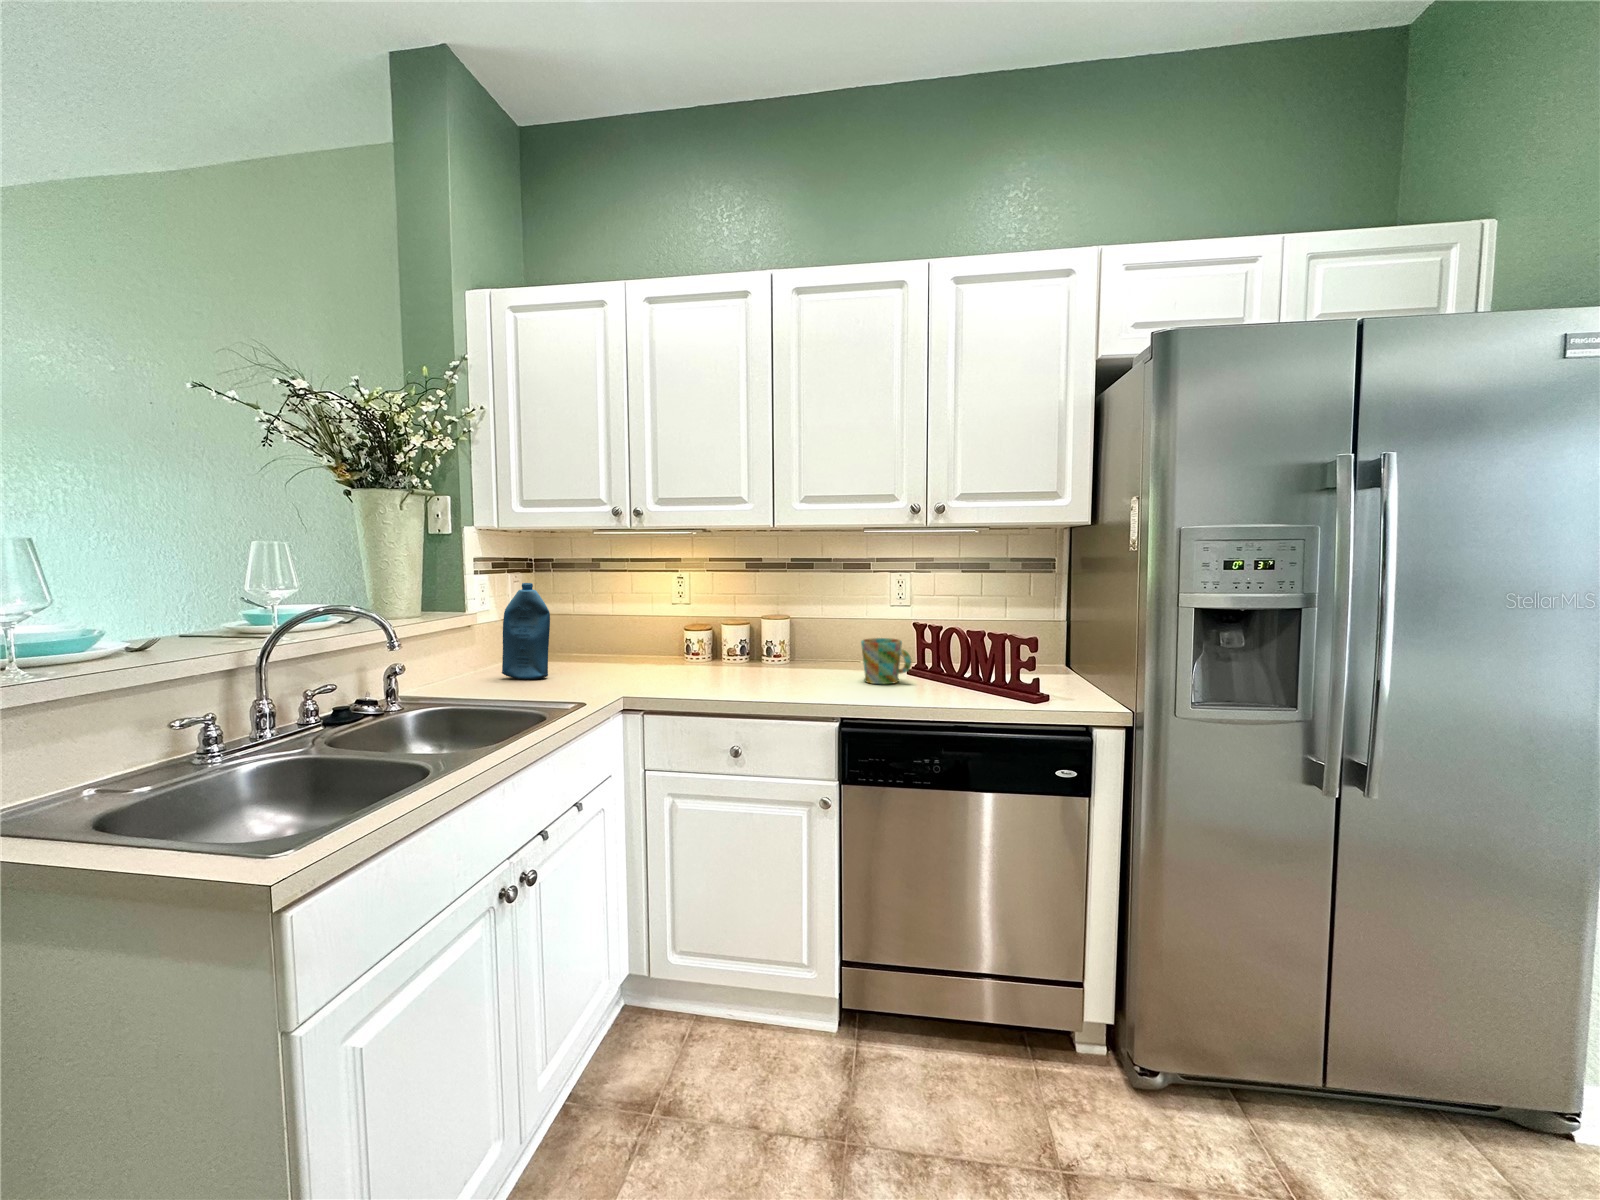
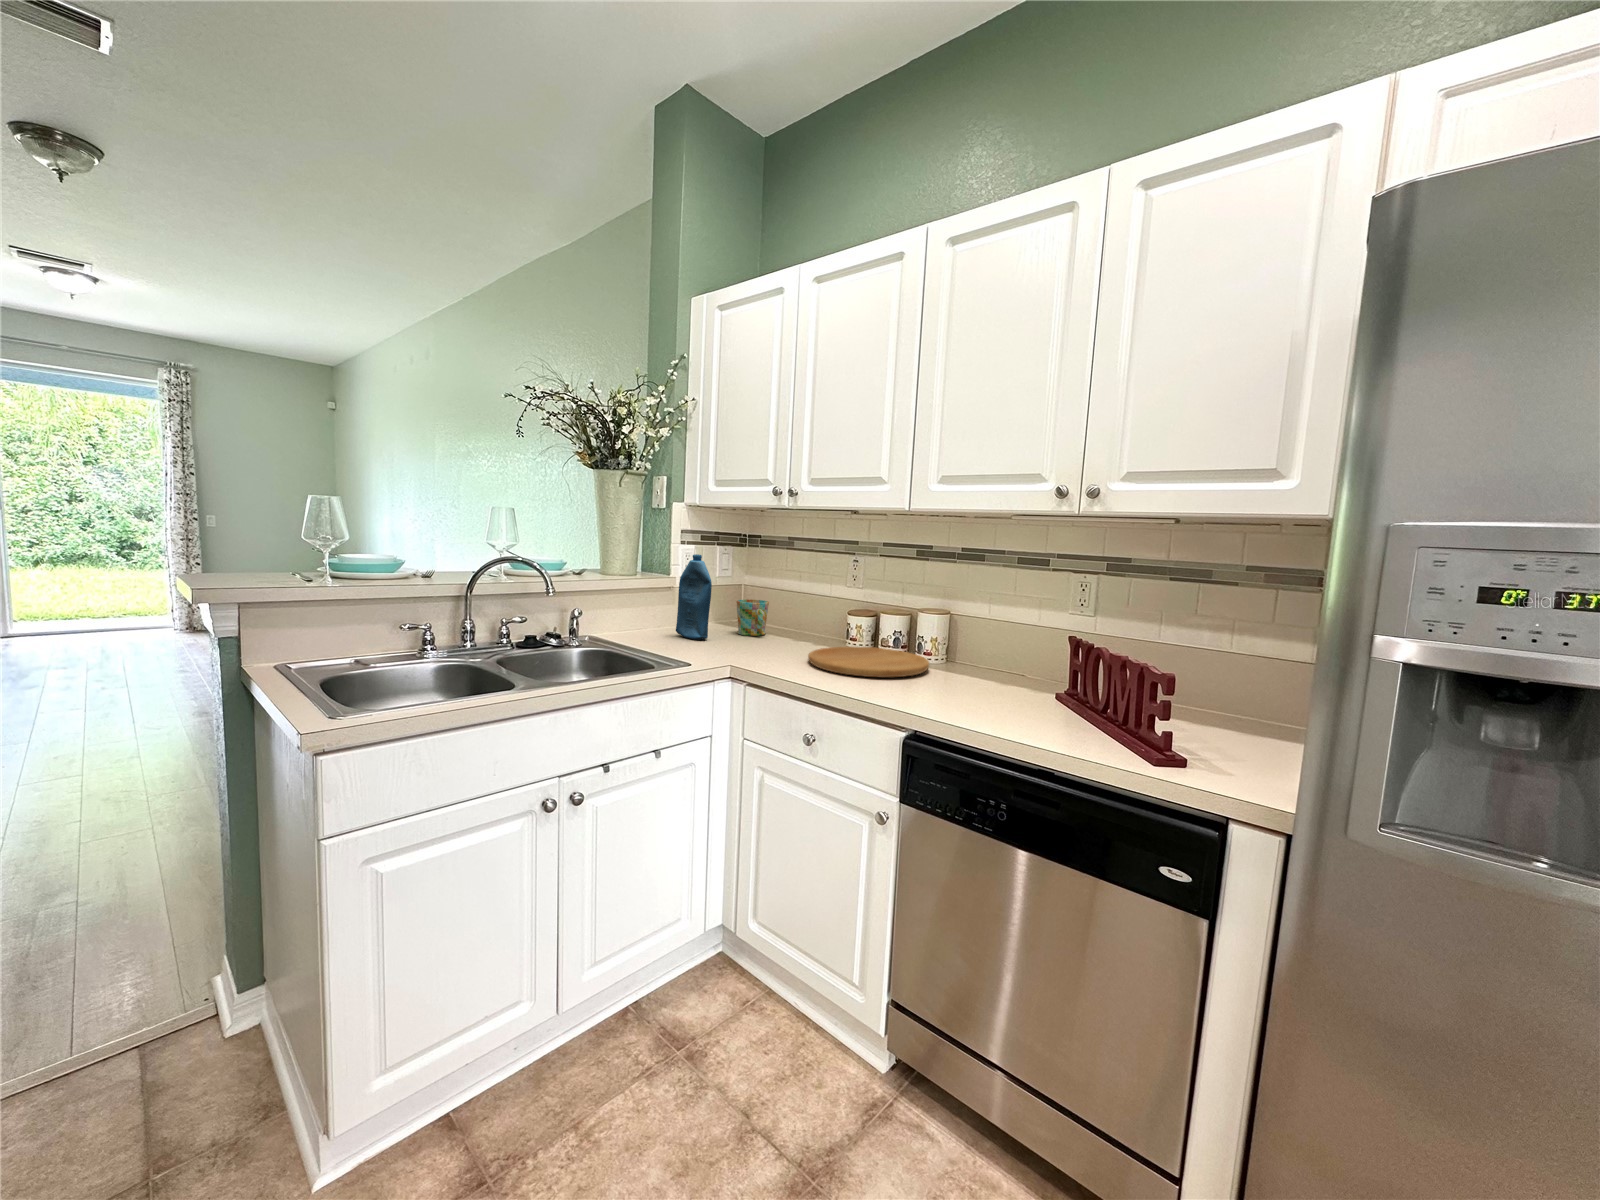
mug: present [861,638,911,684] -> present [736,599,769,636]
cutting board: none [684,659,801,685] -> present [808,647,929,677]

